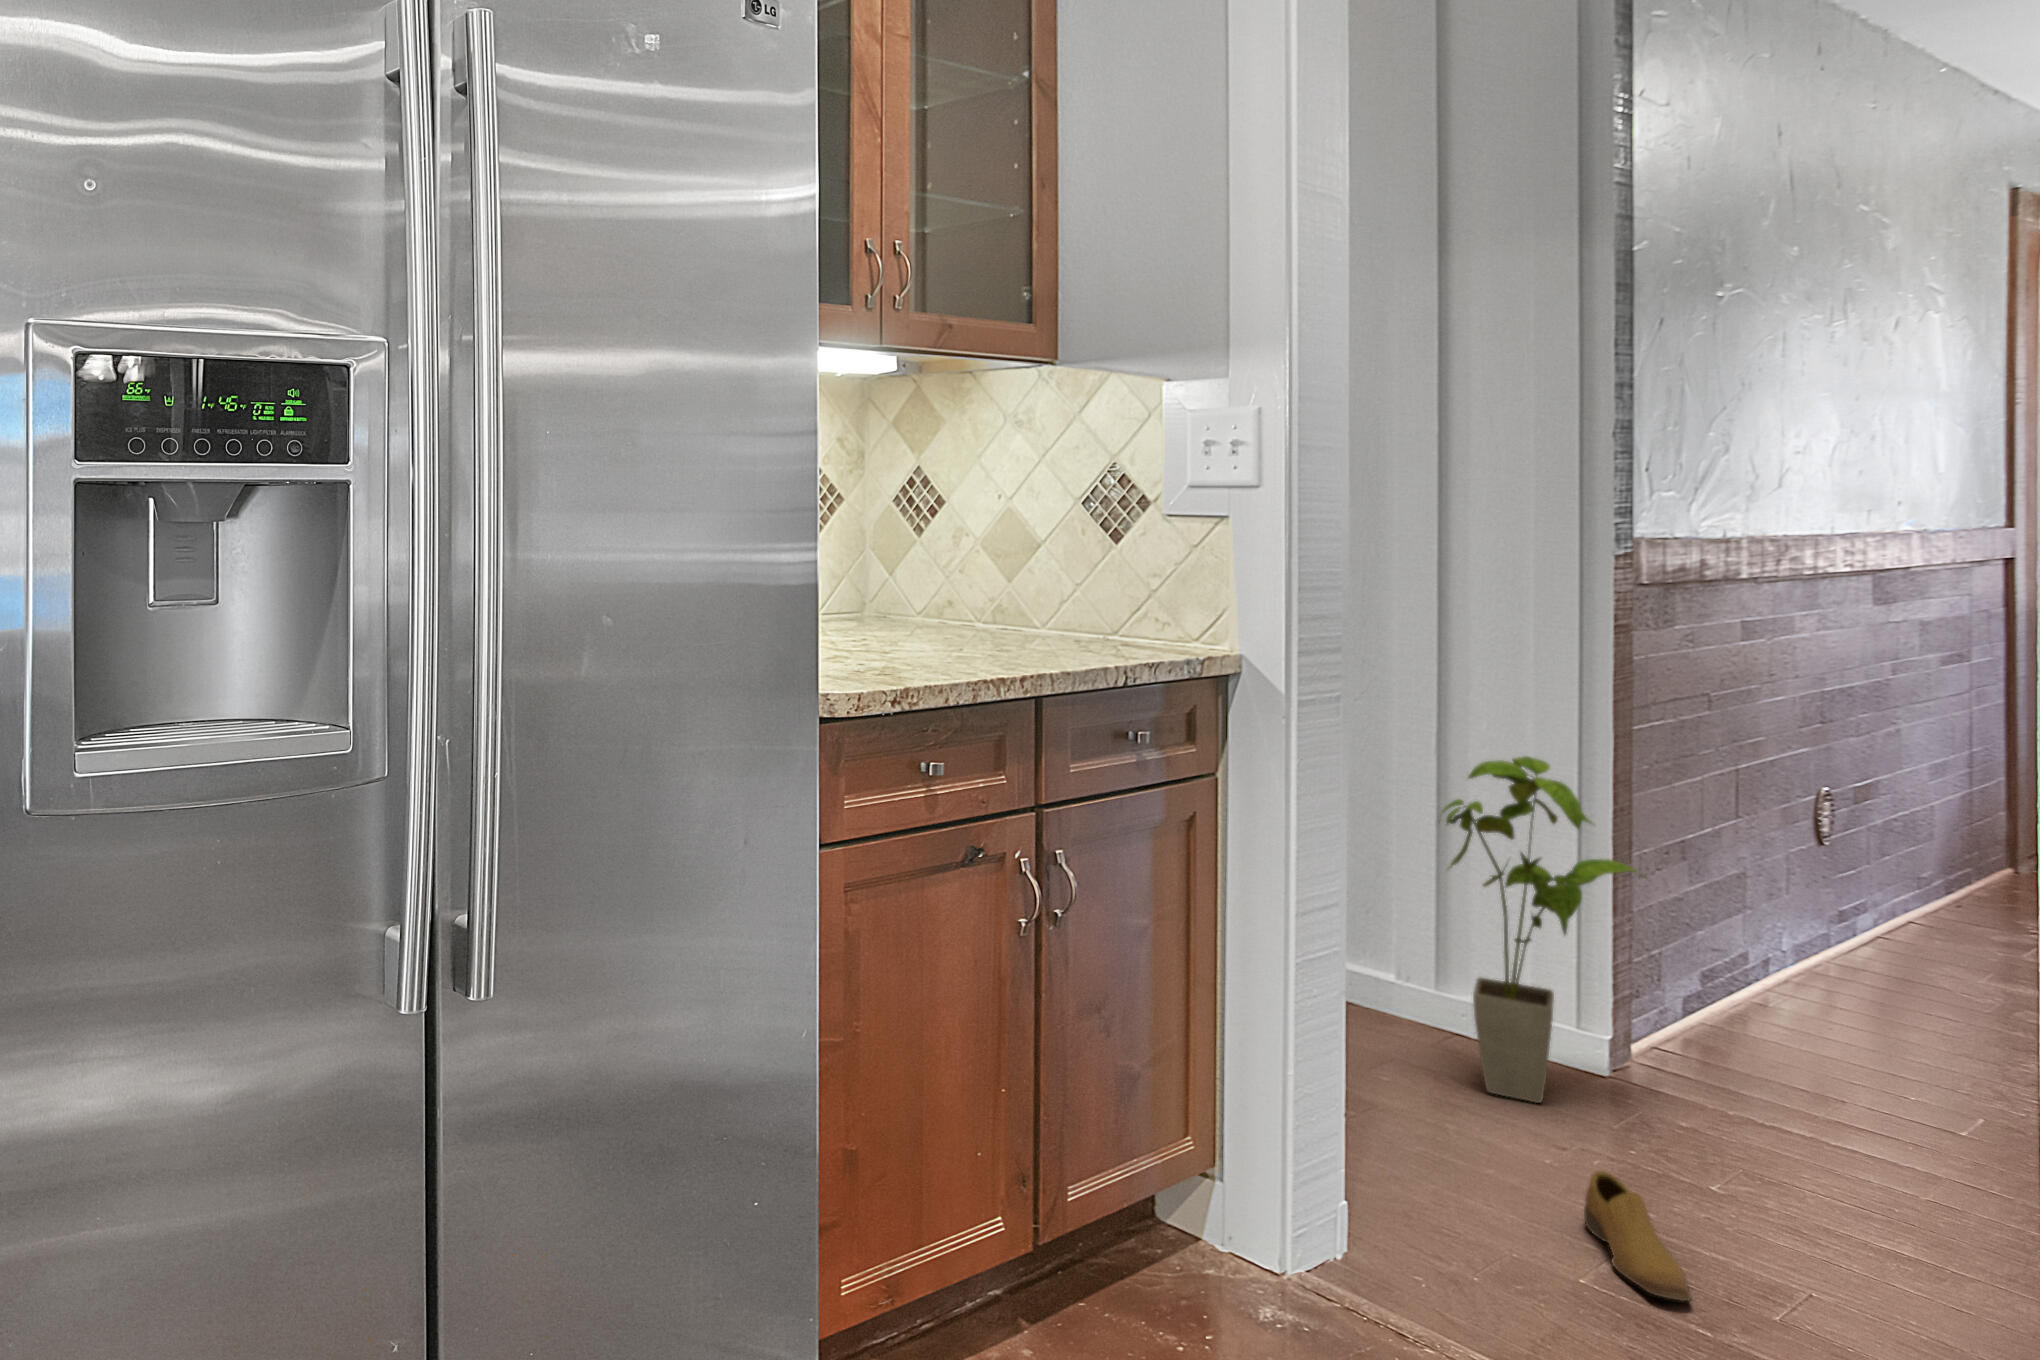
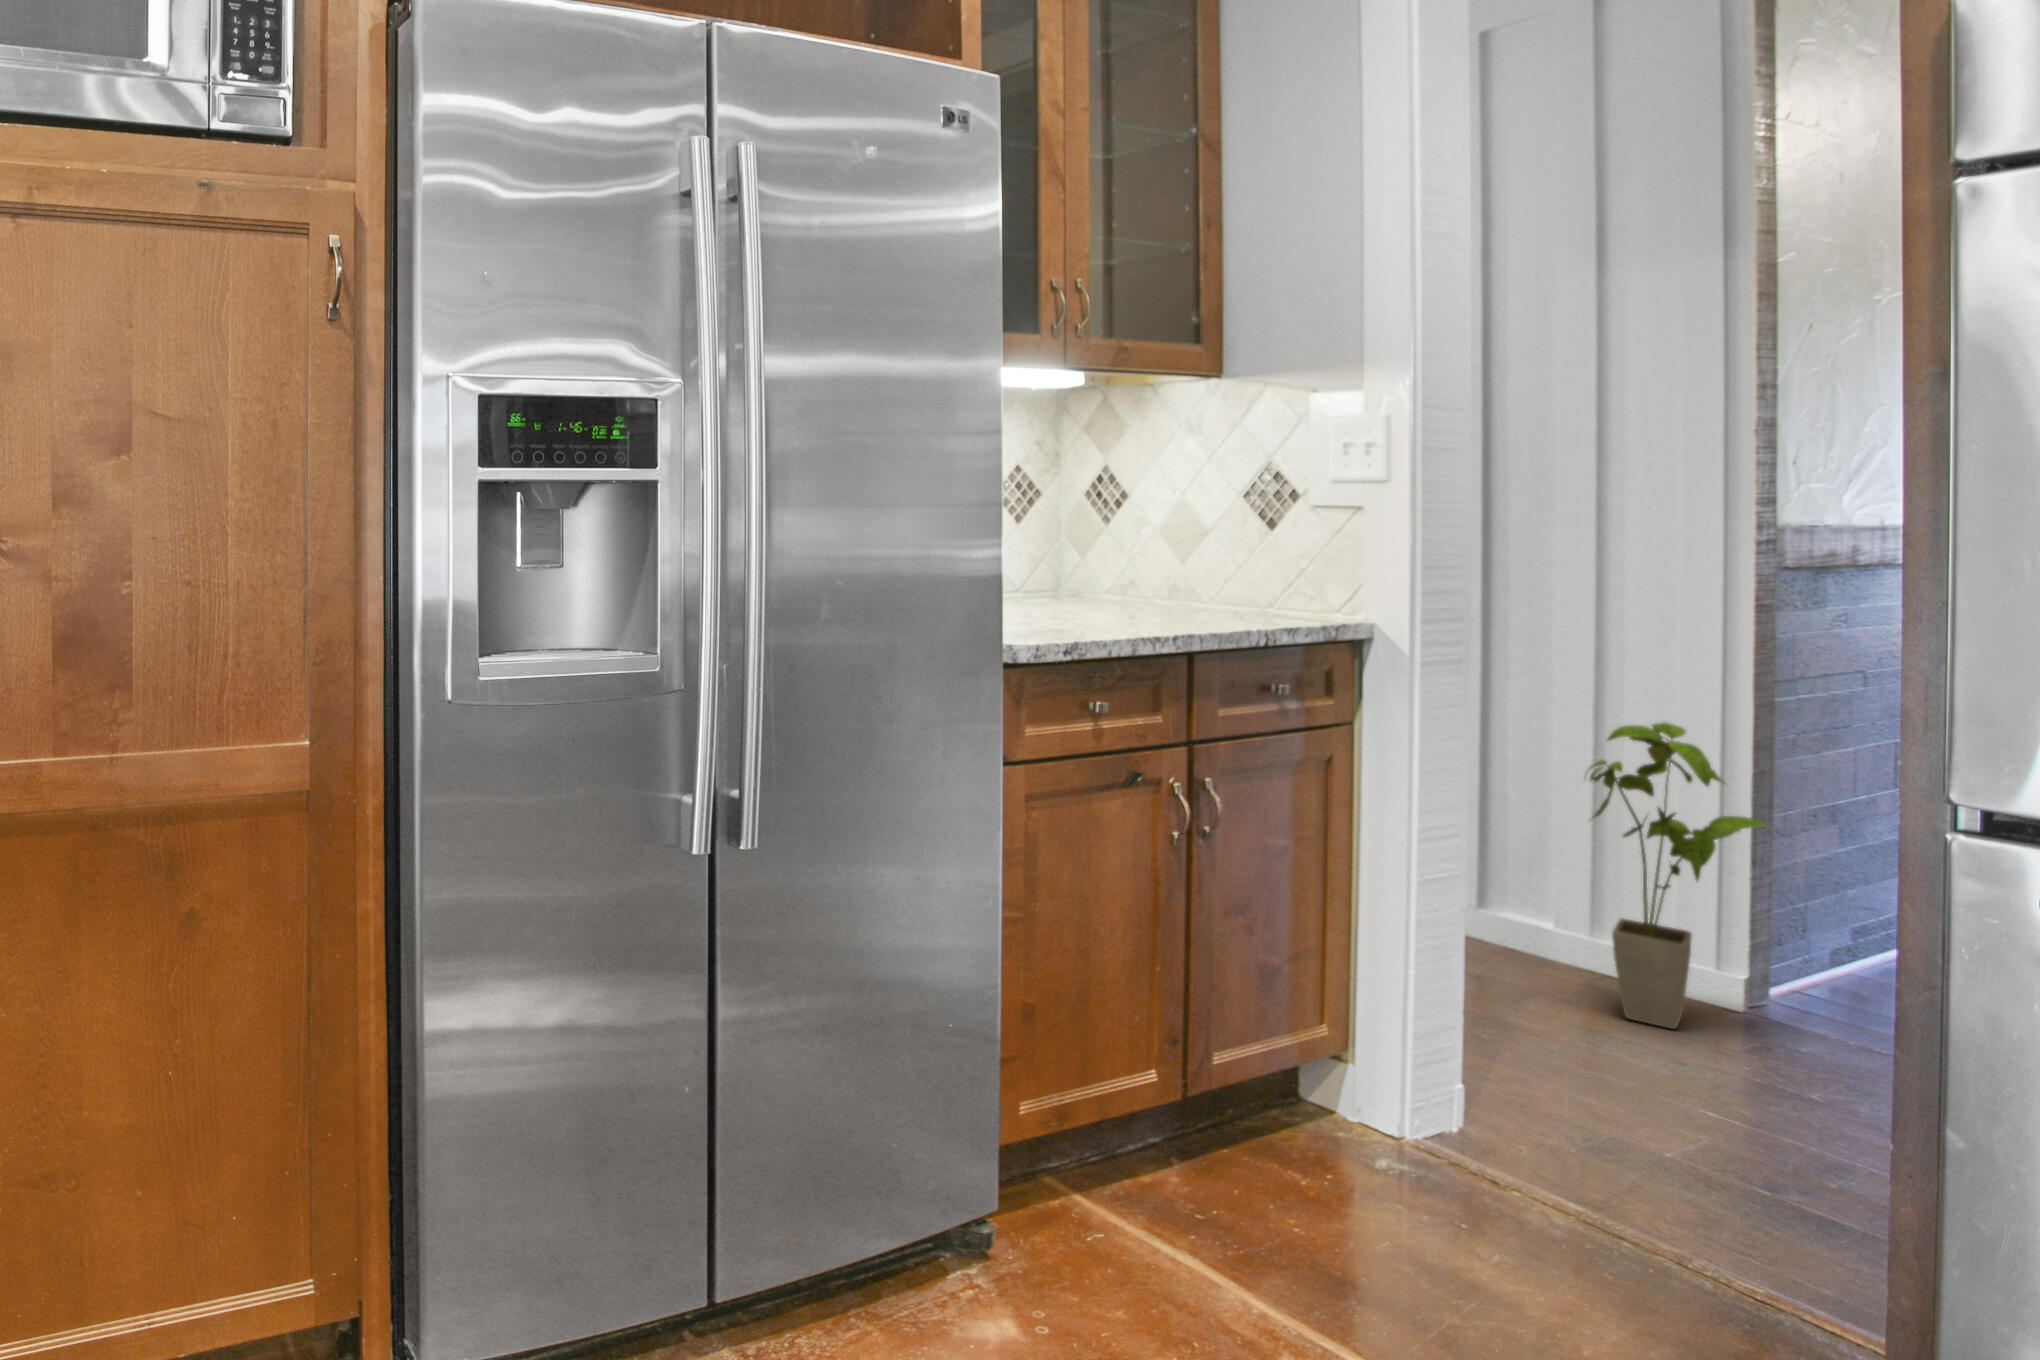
shoe: present [1584,1171,1692,1301] -> none [1693,1076,1779,1180]

